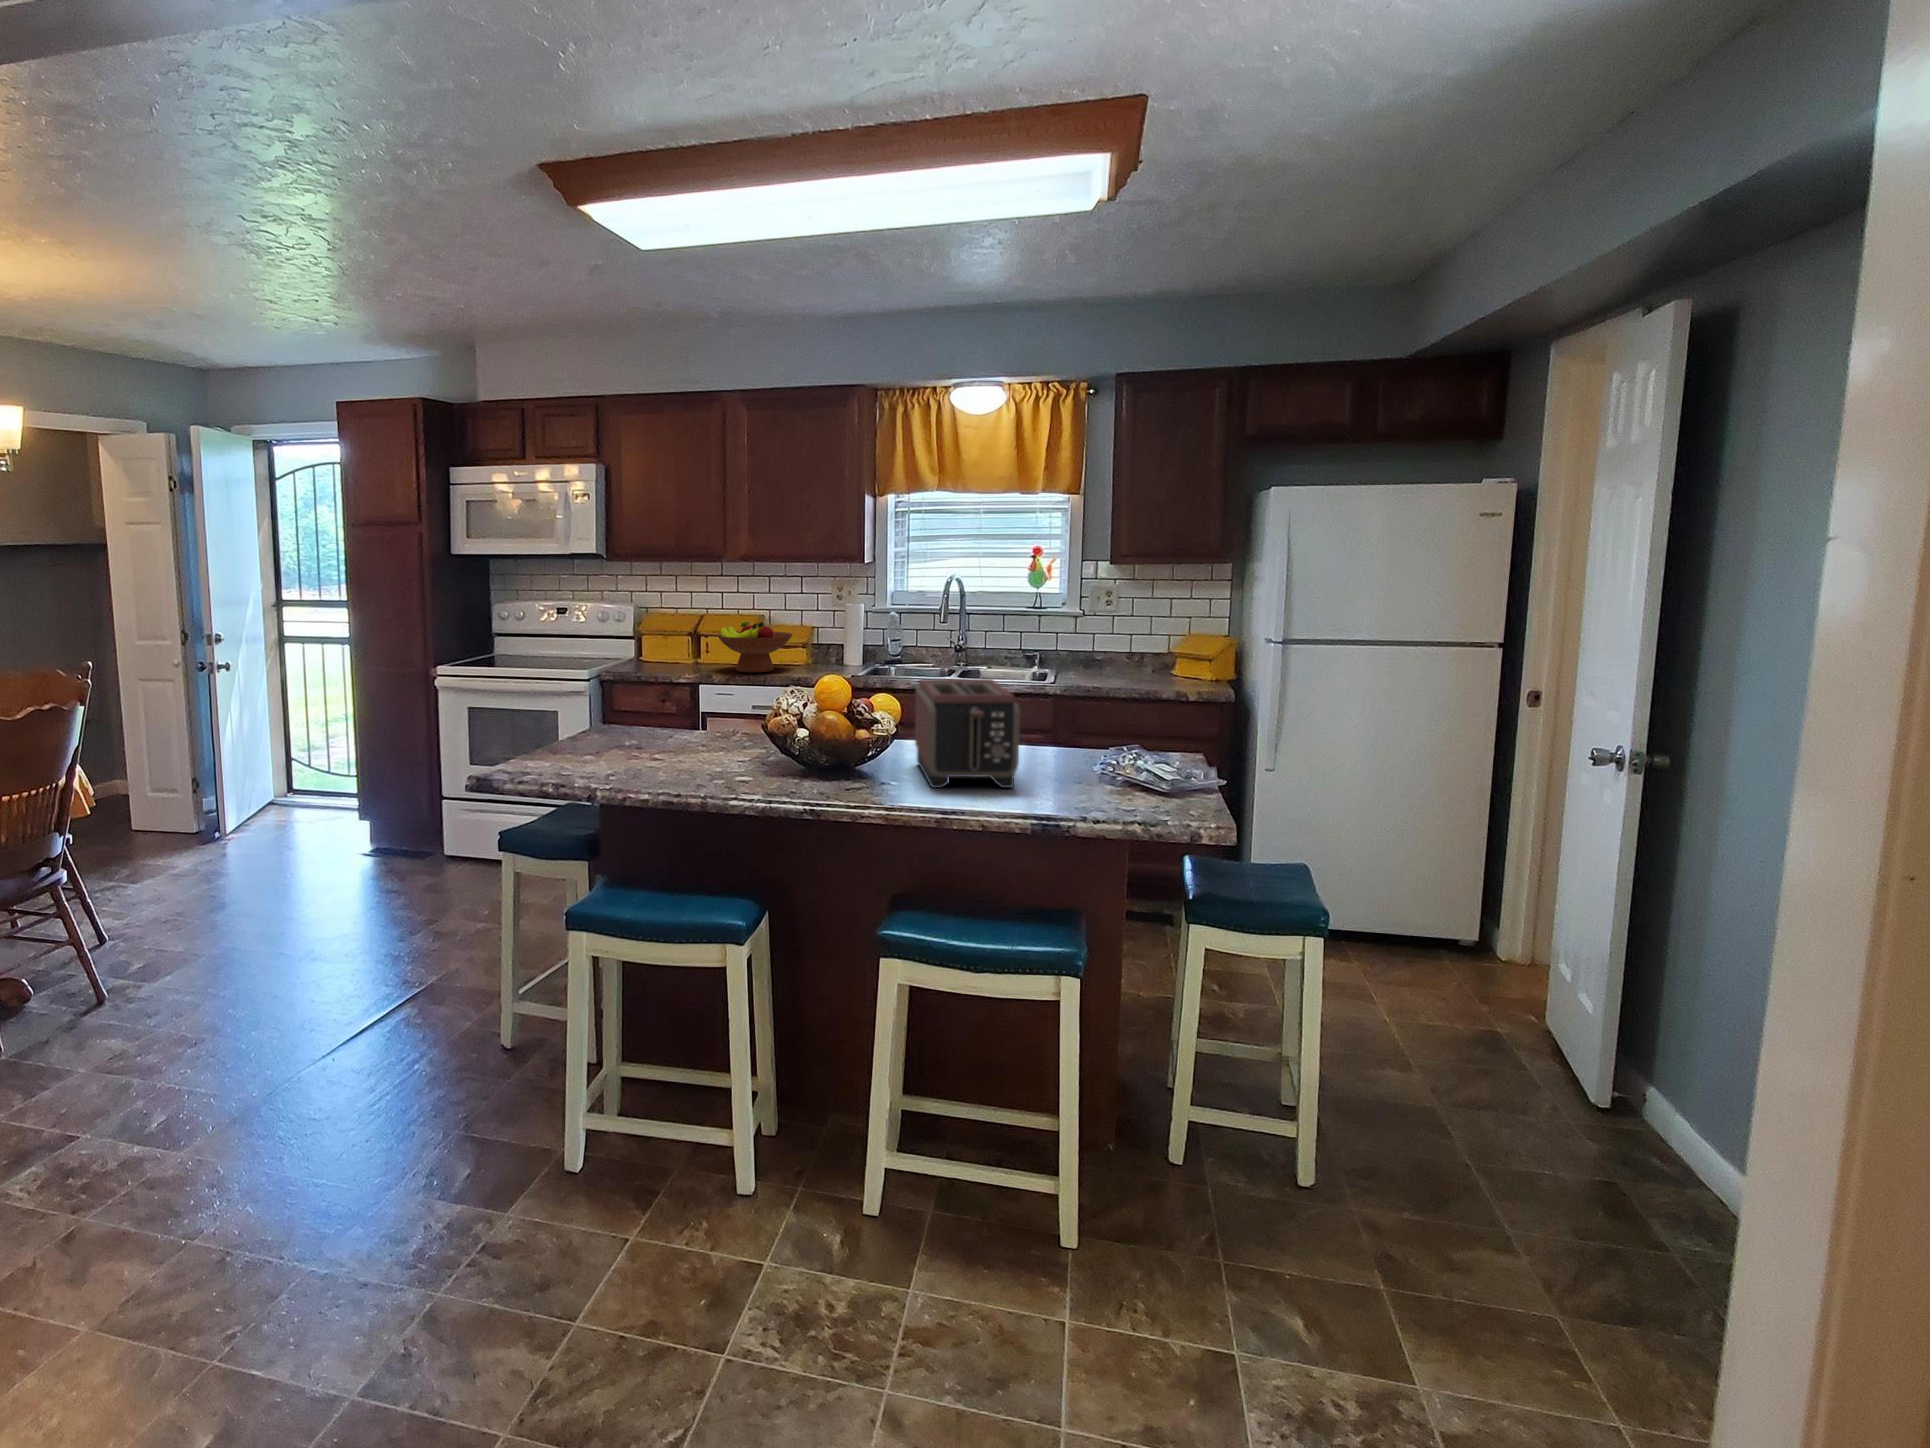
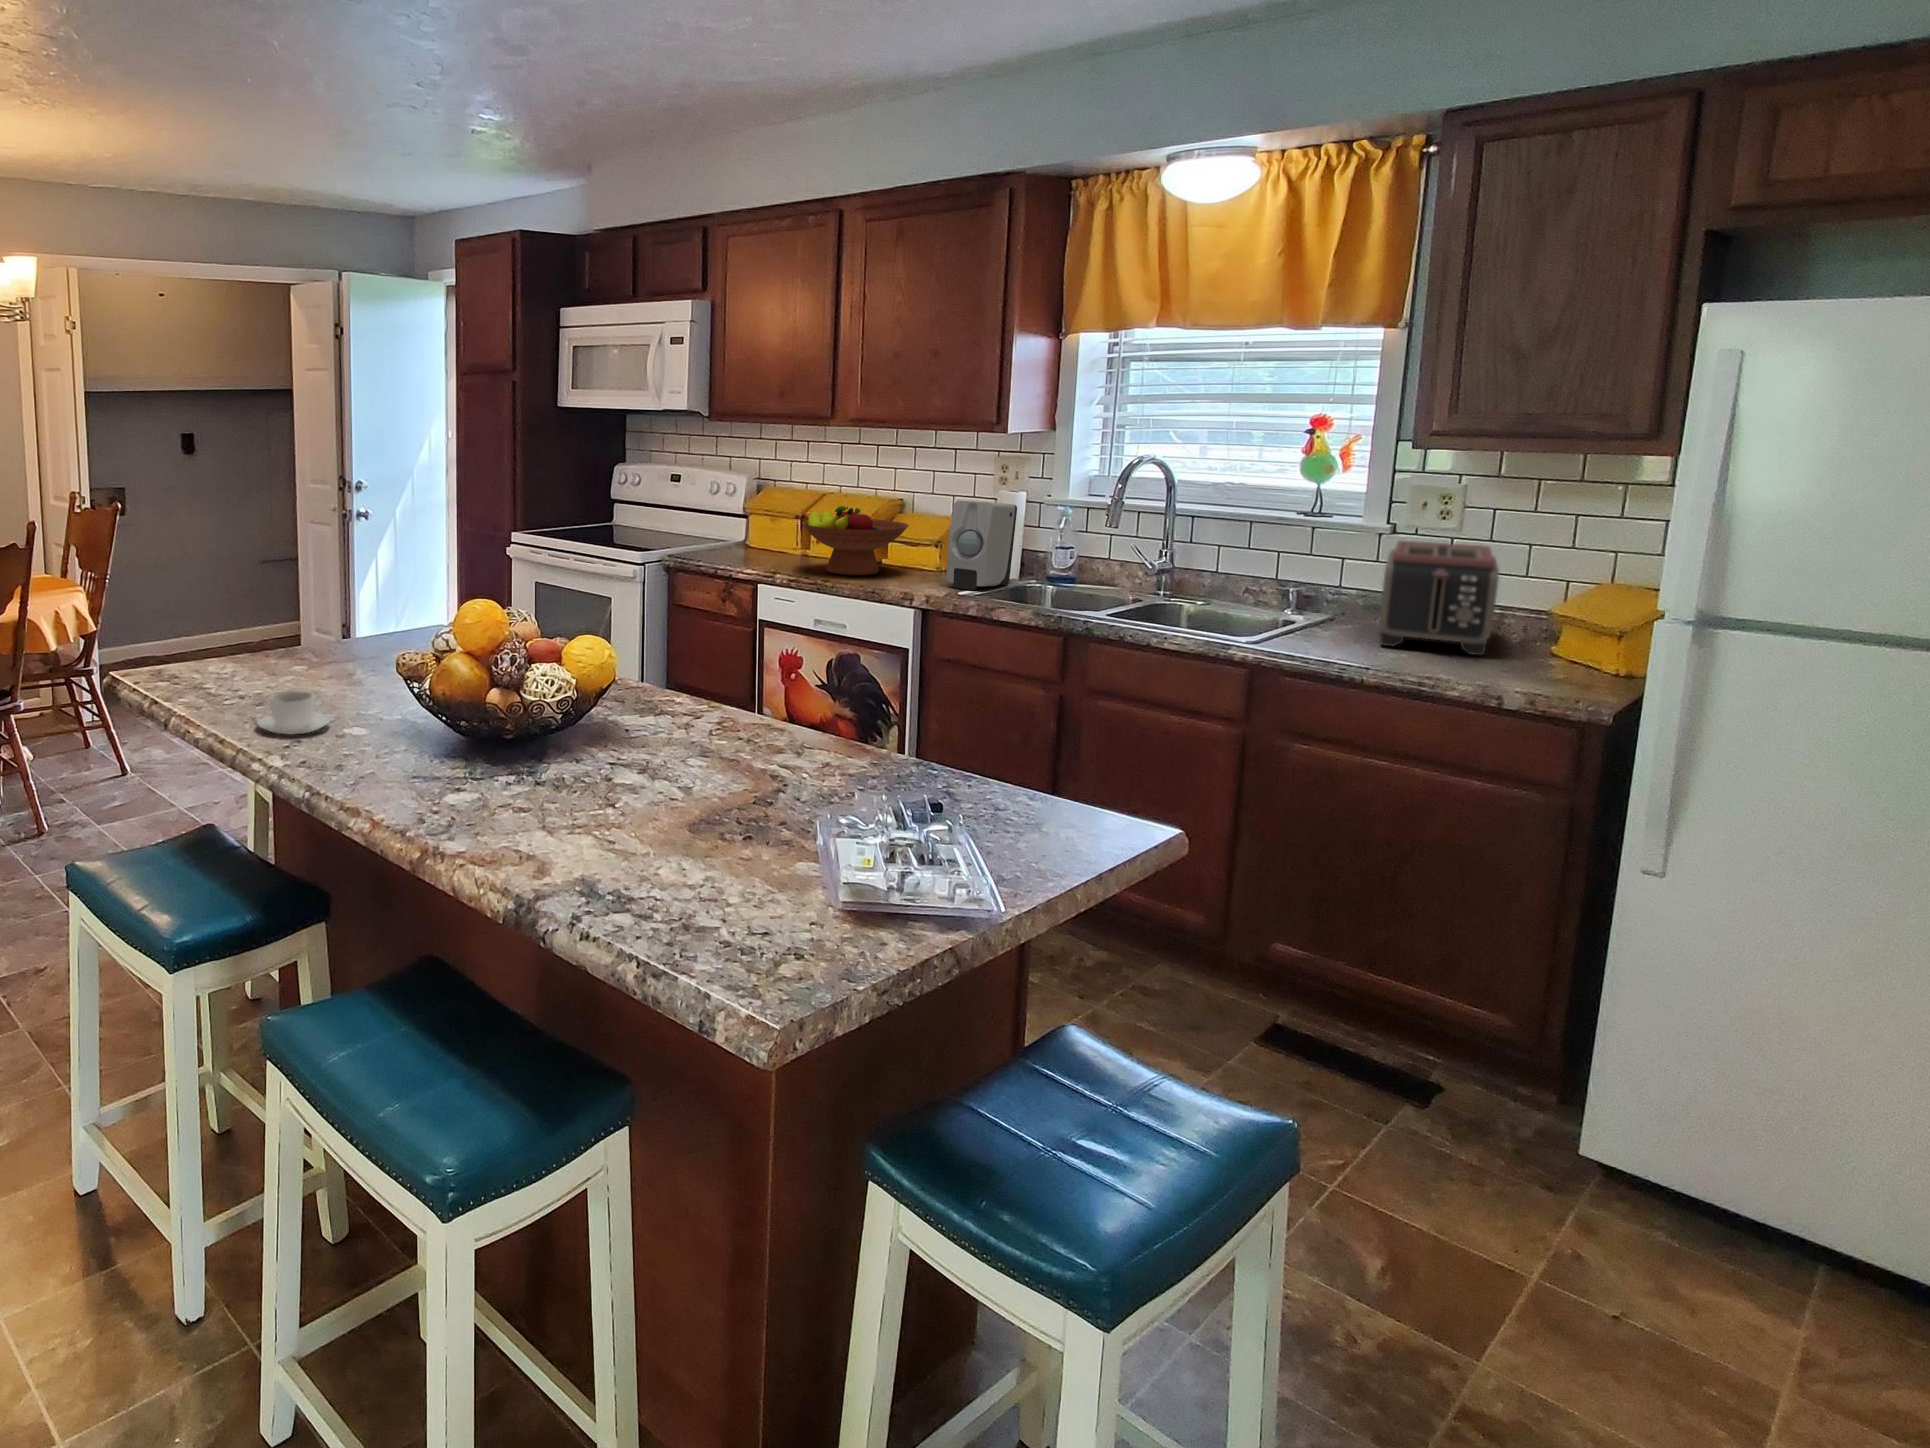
soap dispenser: none [833,612,867,673] -> present [946,501,1017,590]
toaster: present [915,679,1020,788] -> present [1379,541,1499,655]
coffee cup: none [699,749,750,777] -> present [257,691,331,734]

